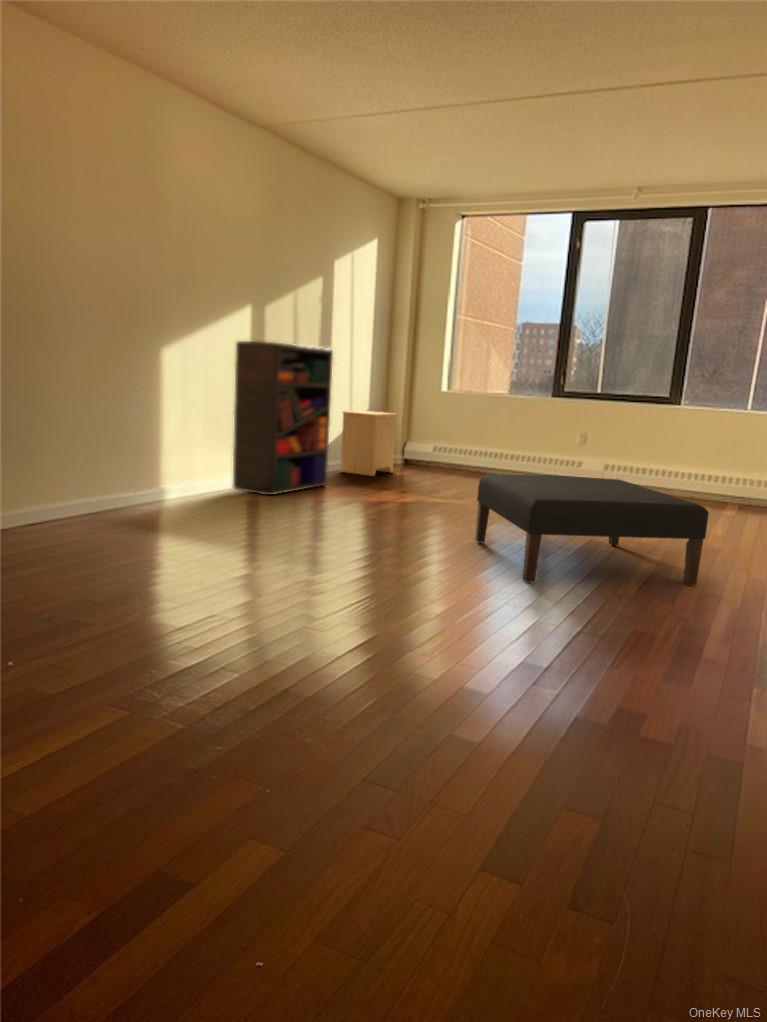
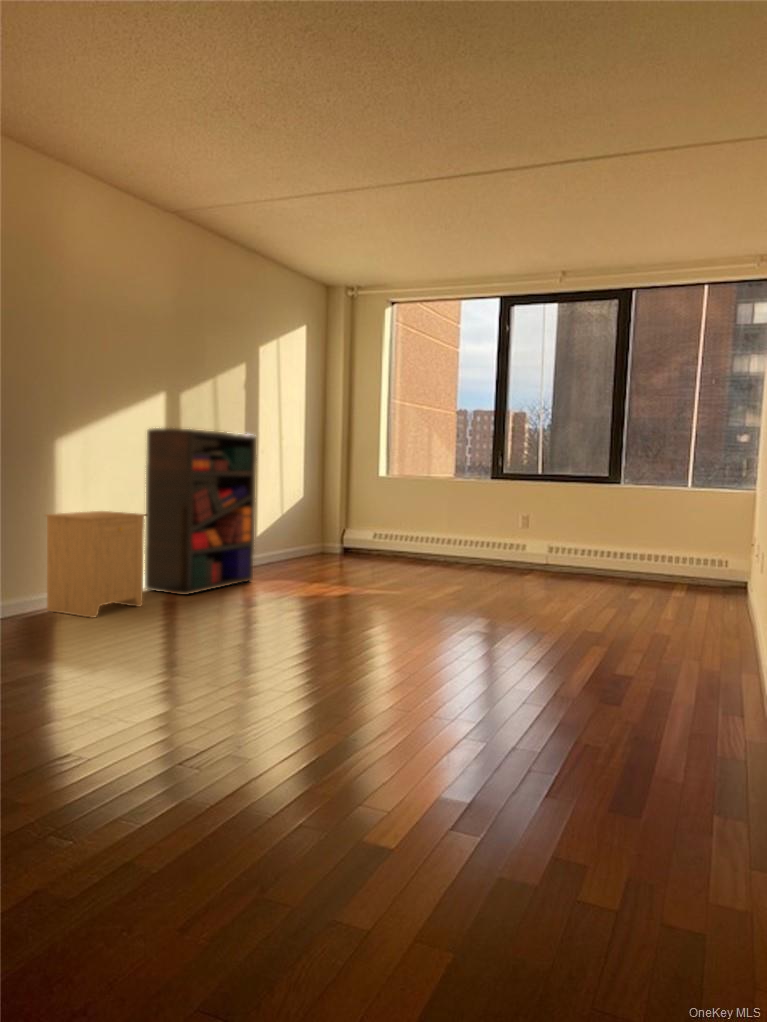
side table: present [341,411,397,476] -> present [46,511,146,618]
ottoman: present [475,474,709,585] -> none [407,565,667,698]

